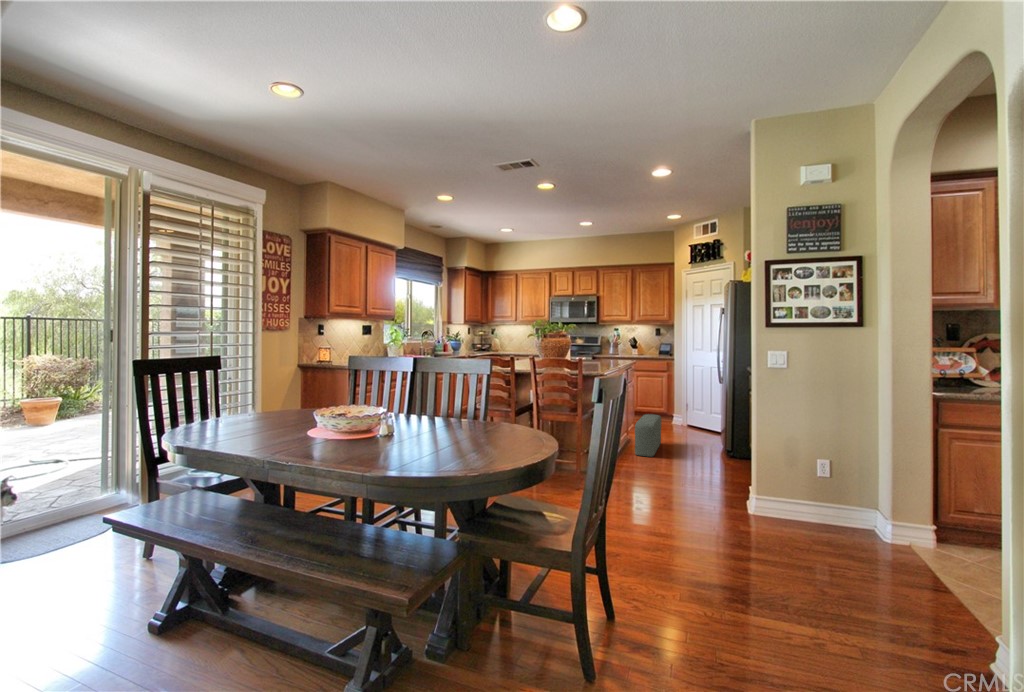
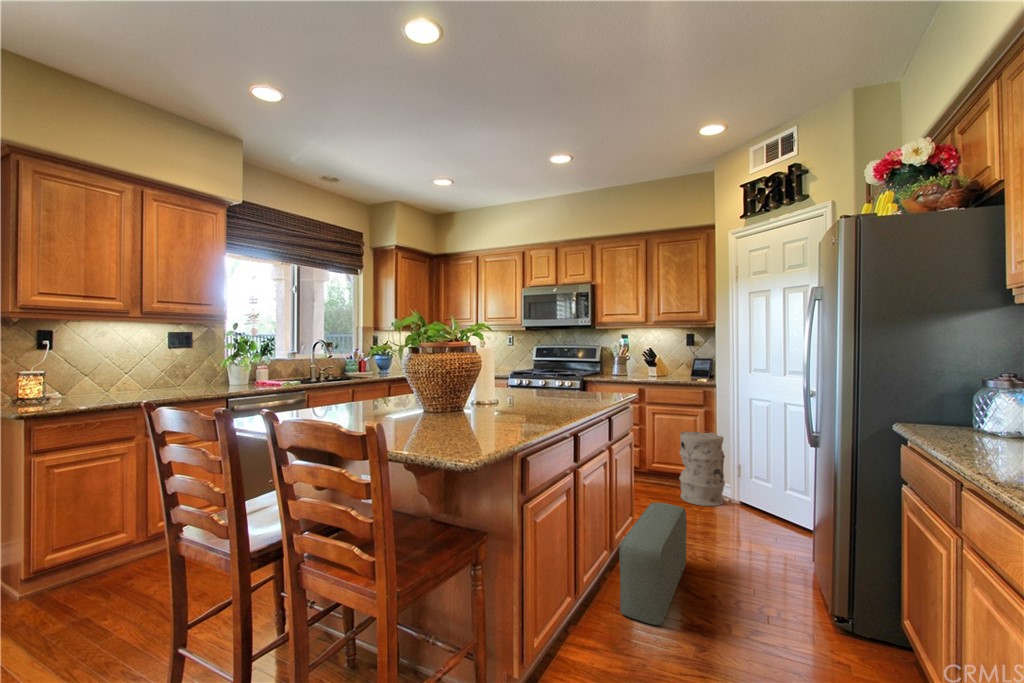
trash can: none [653,387,679,427] -> present [679,431,725,506]

